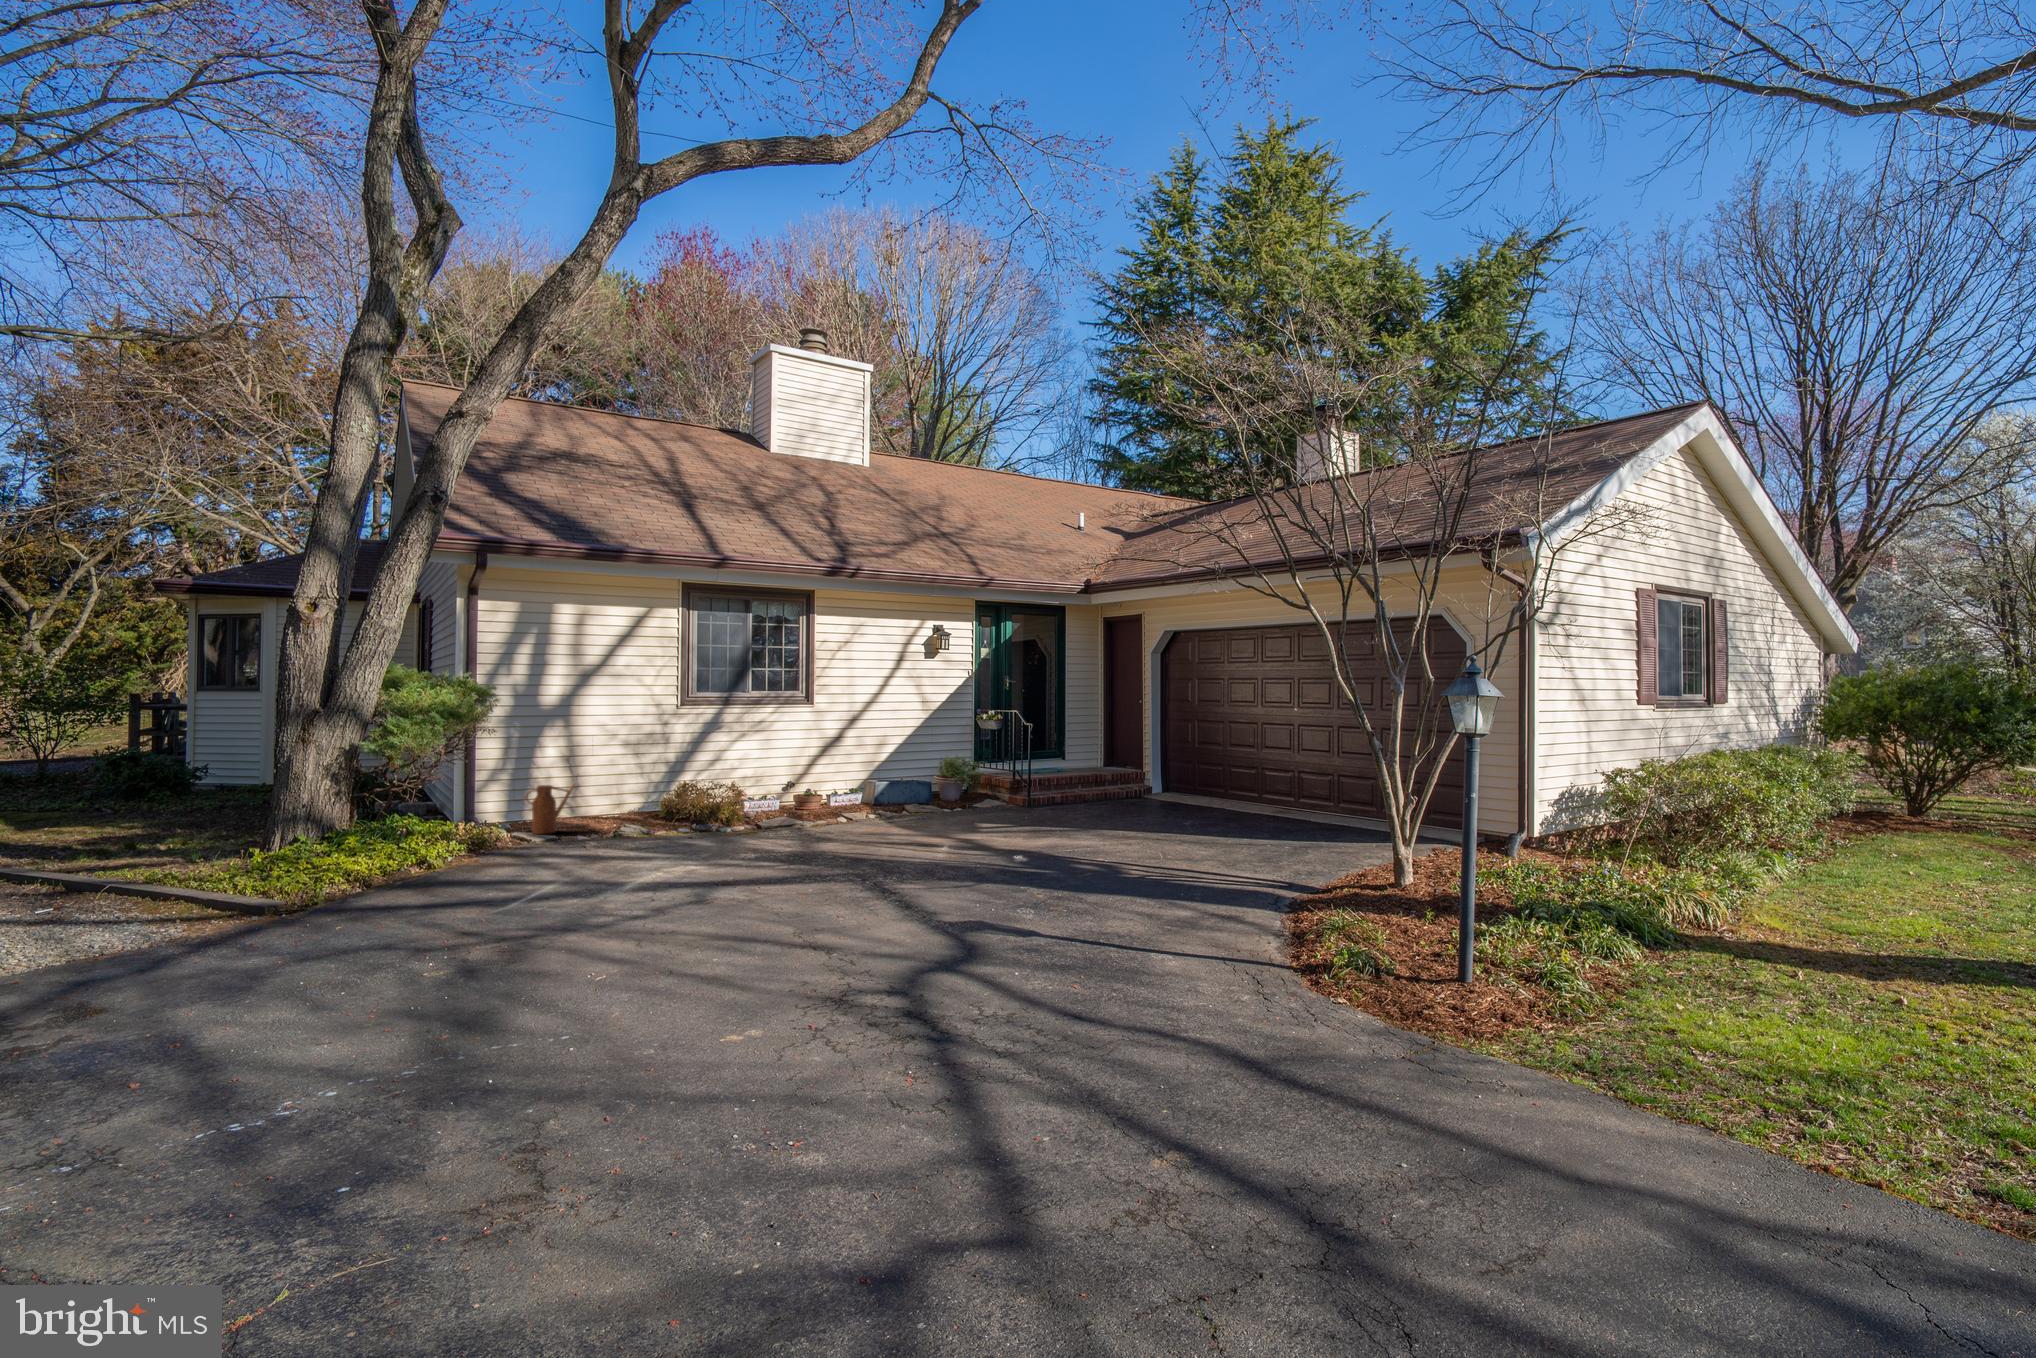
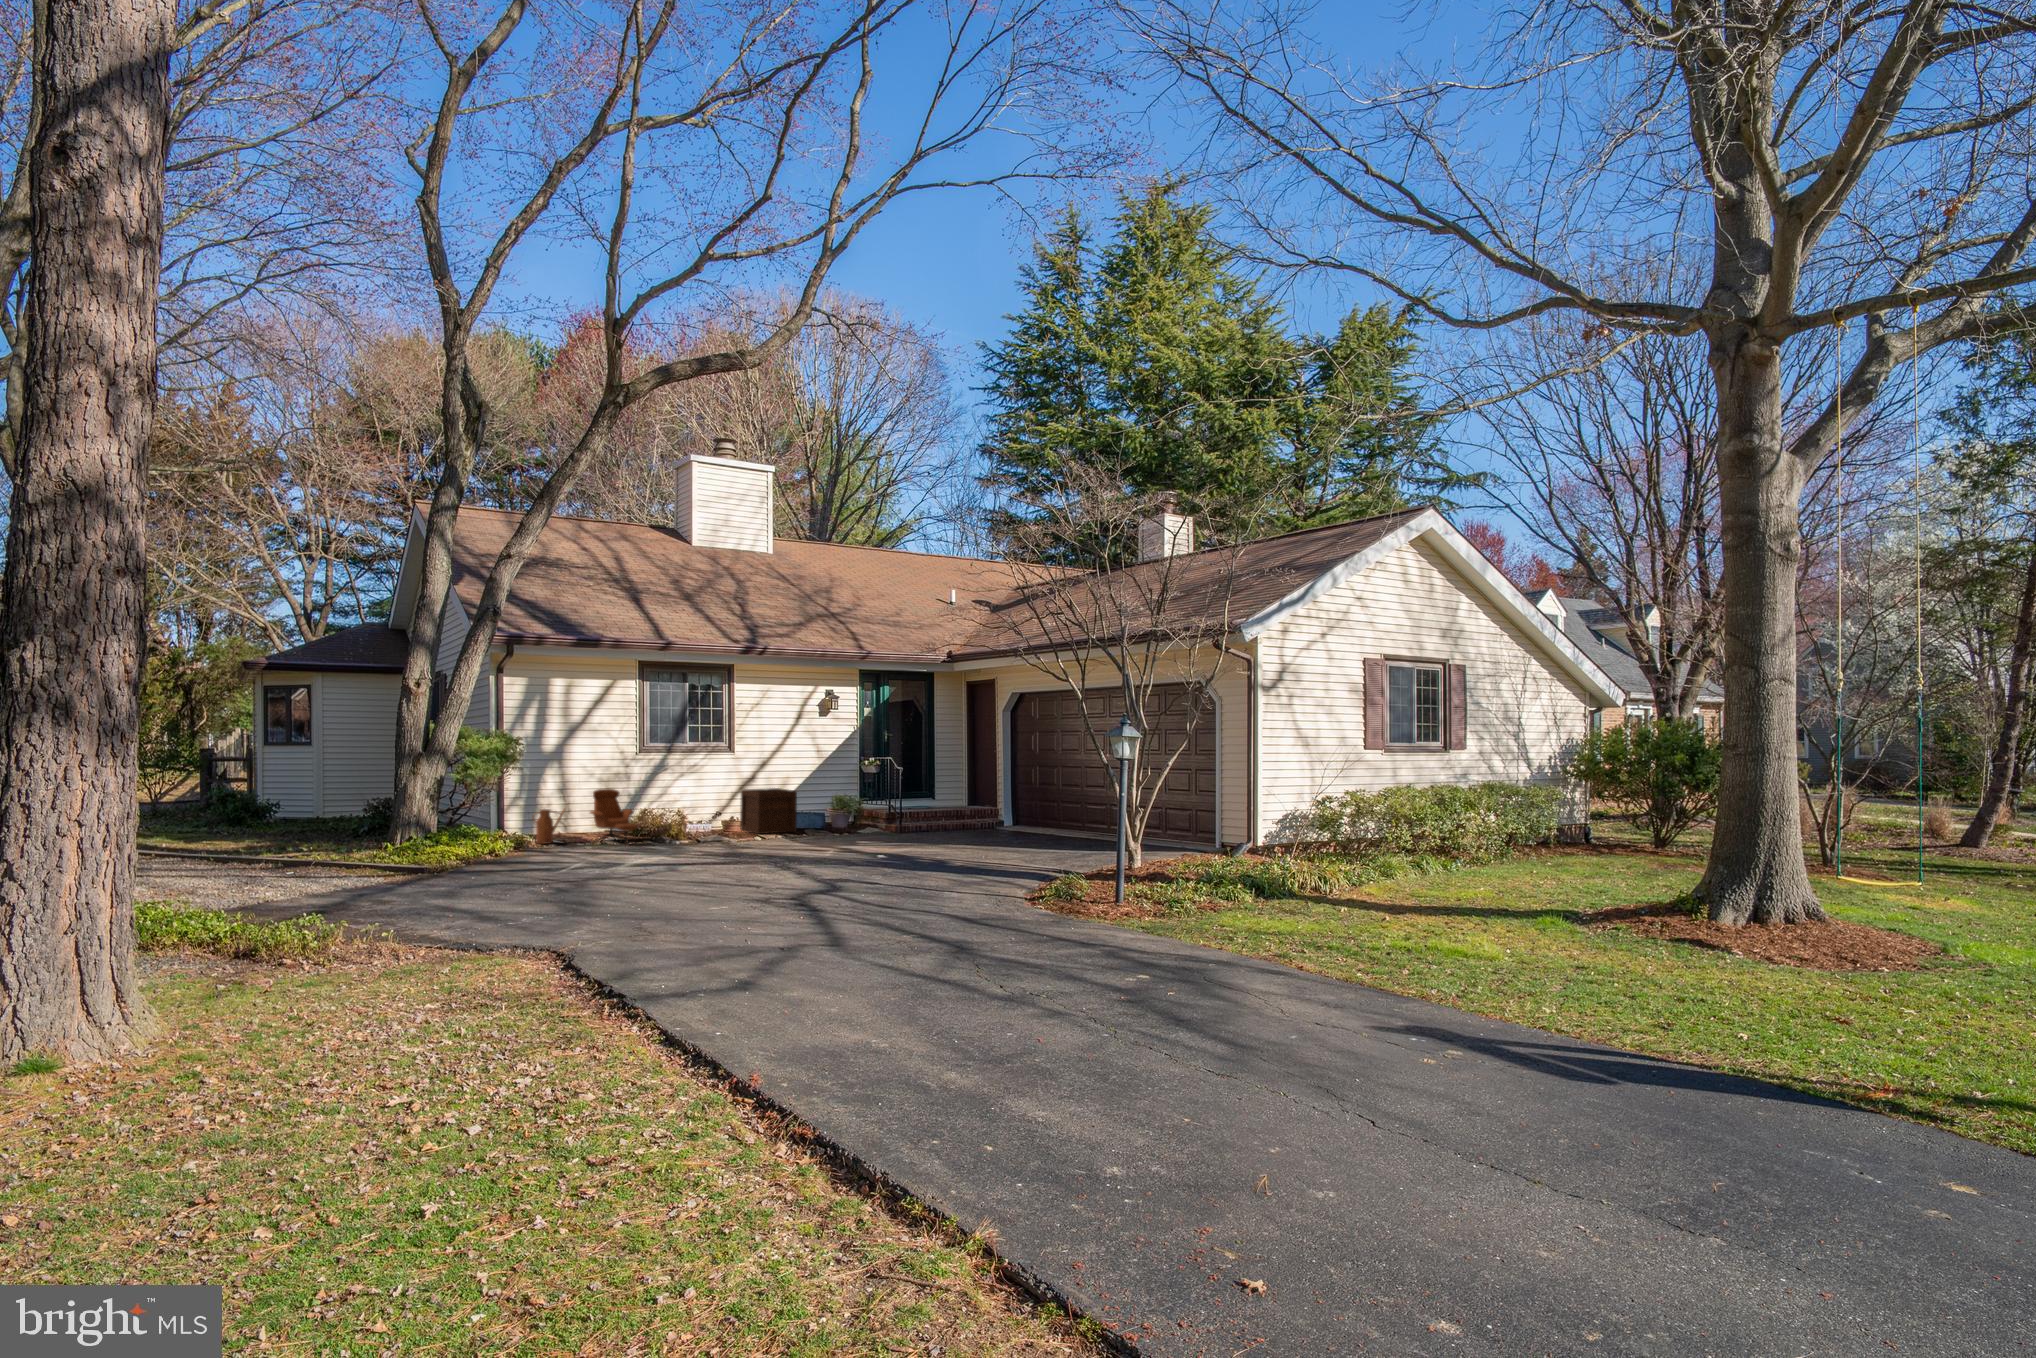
wooden crate: none [821,753,895,816] -> present [740,788,797,834]
lounge chair: none [609,755,674,836] -> present [590,789,636,844]

